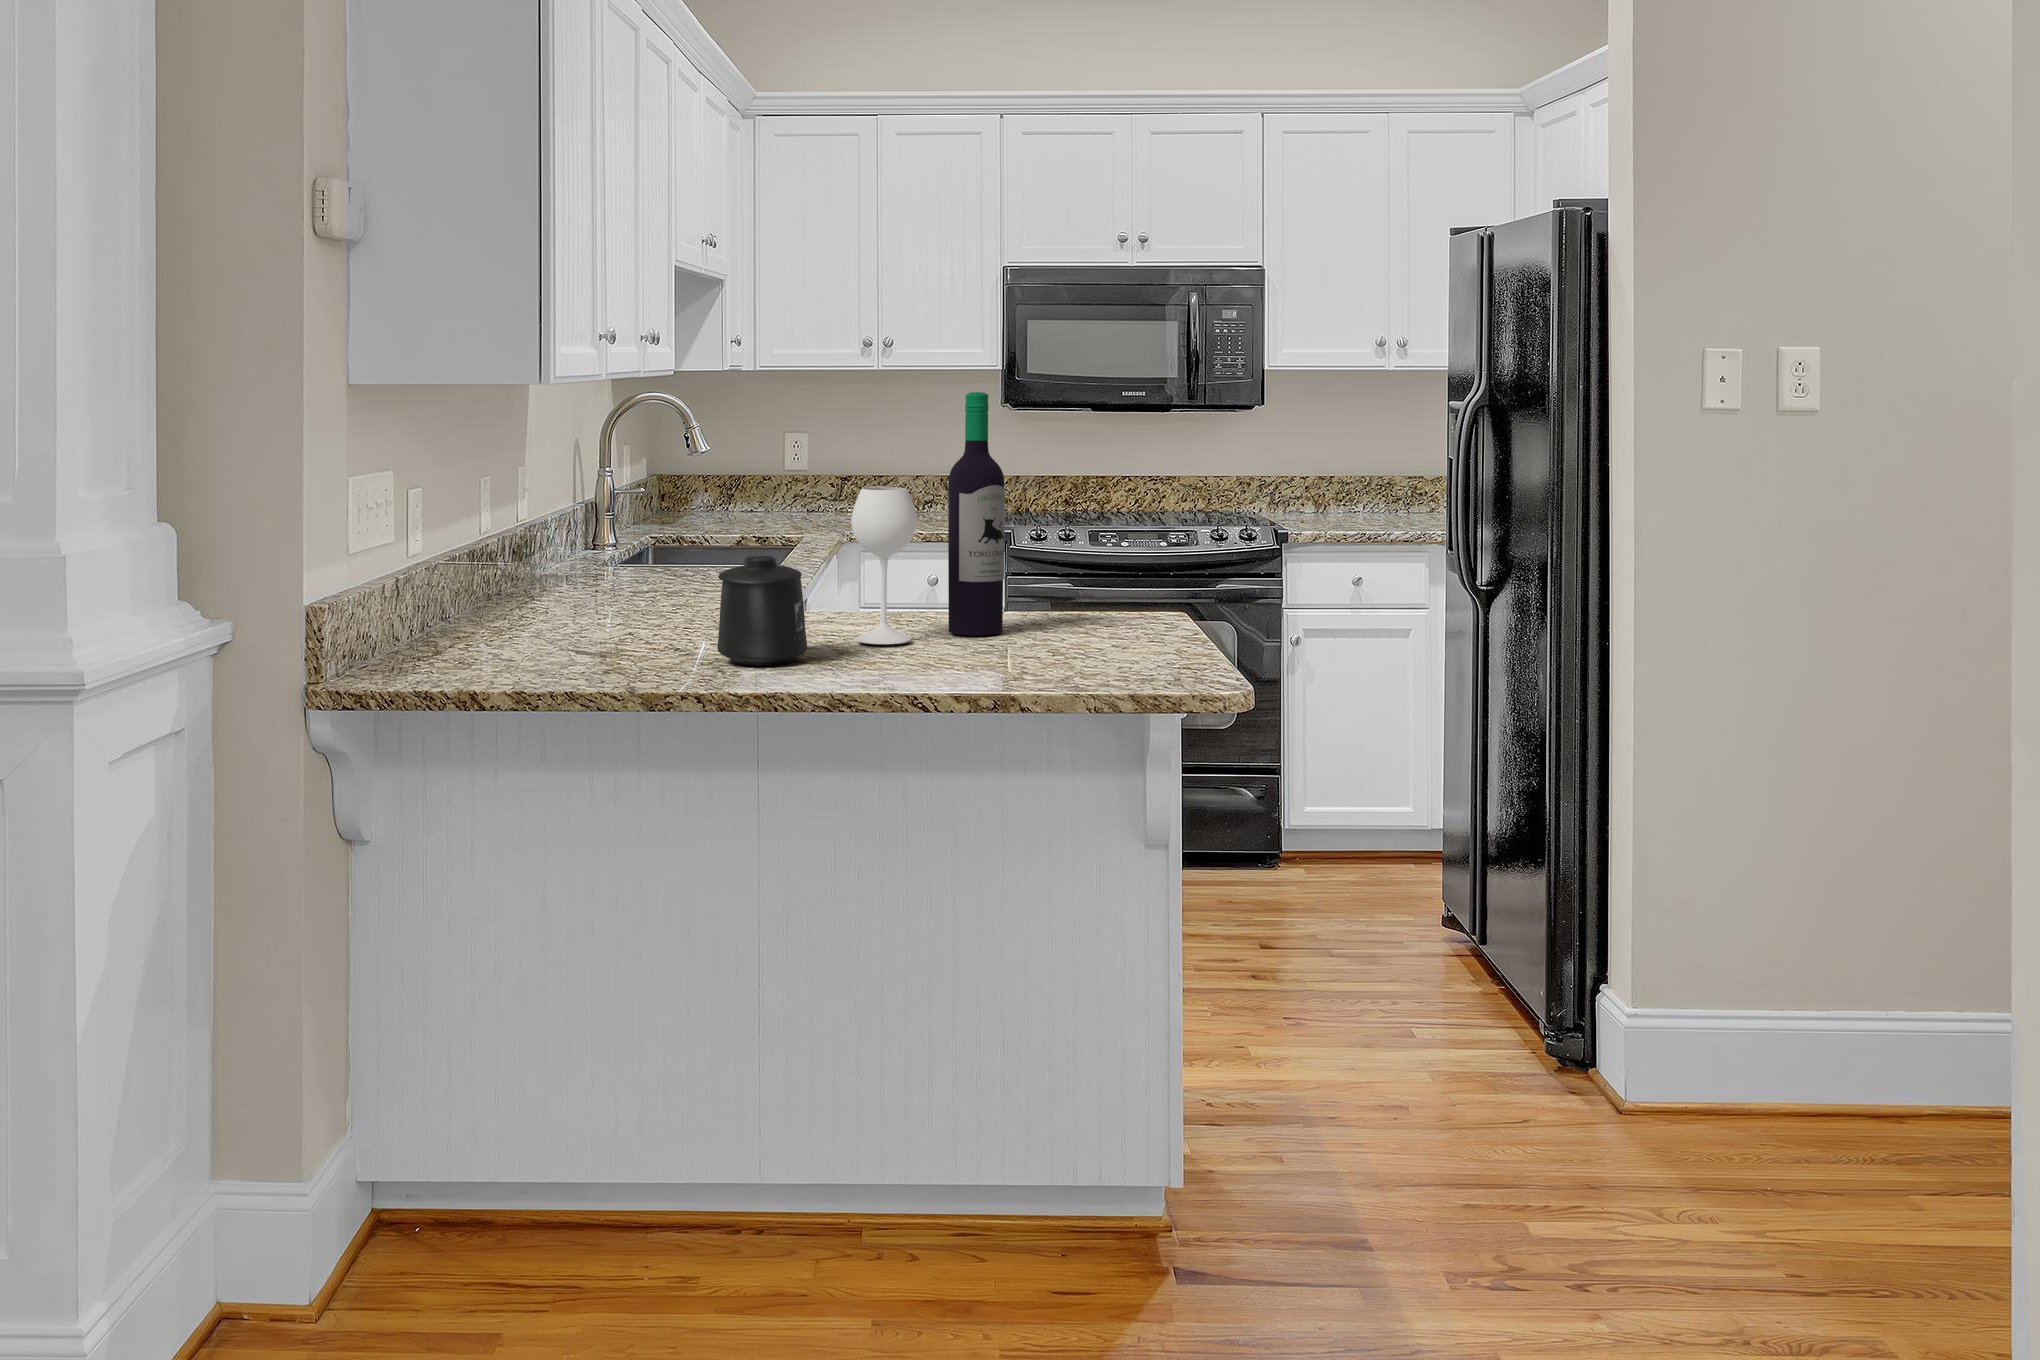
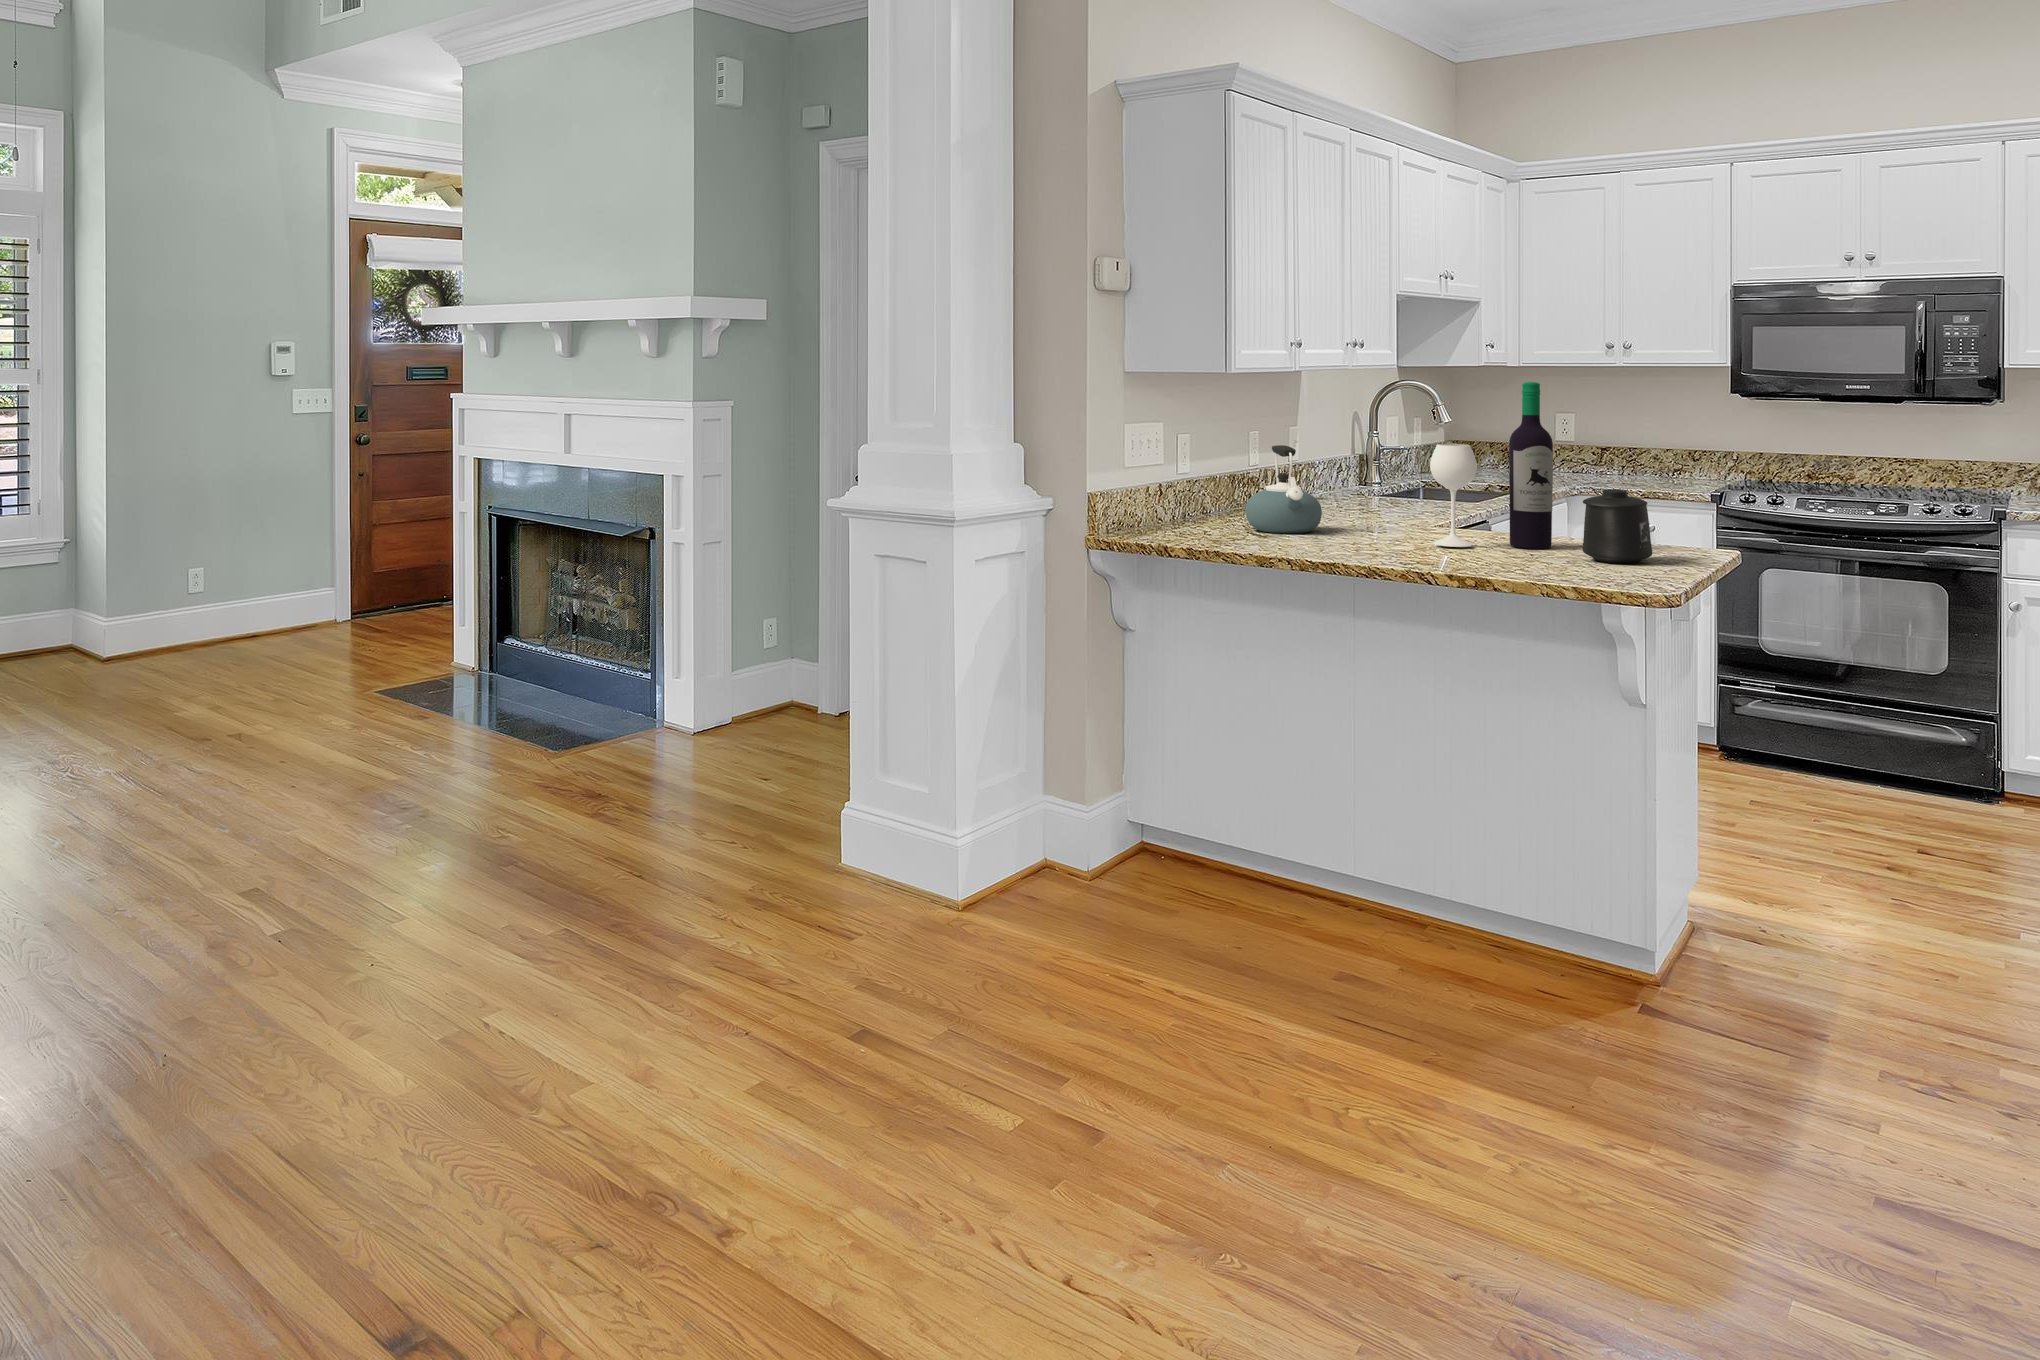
kettle: none [541,499,661,644] -> present [1246,445,1322,533]
mug: present [717,556,807,666] -> present [1583,489,1652,563]

